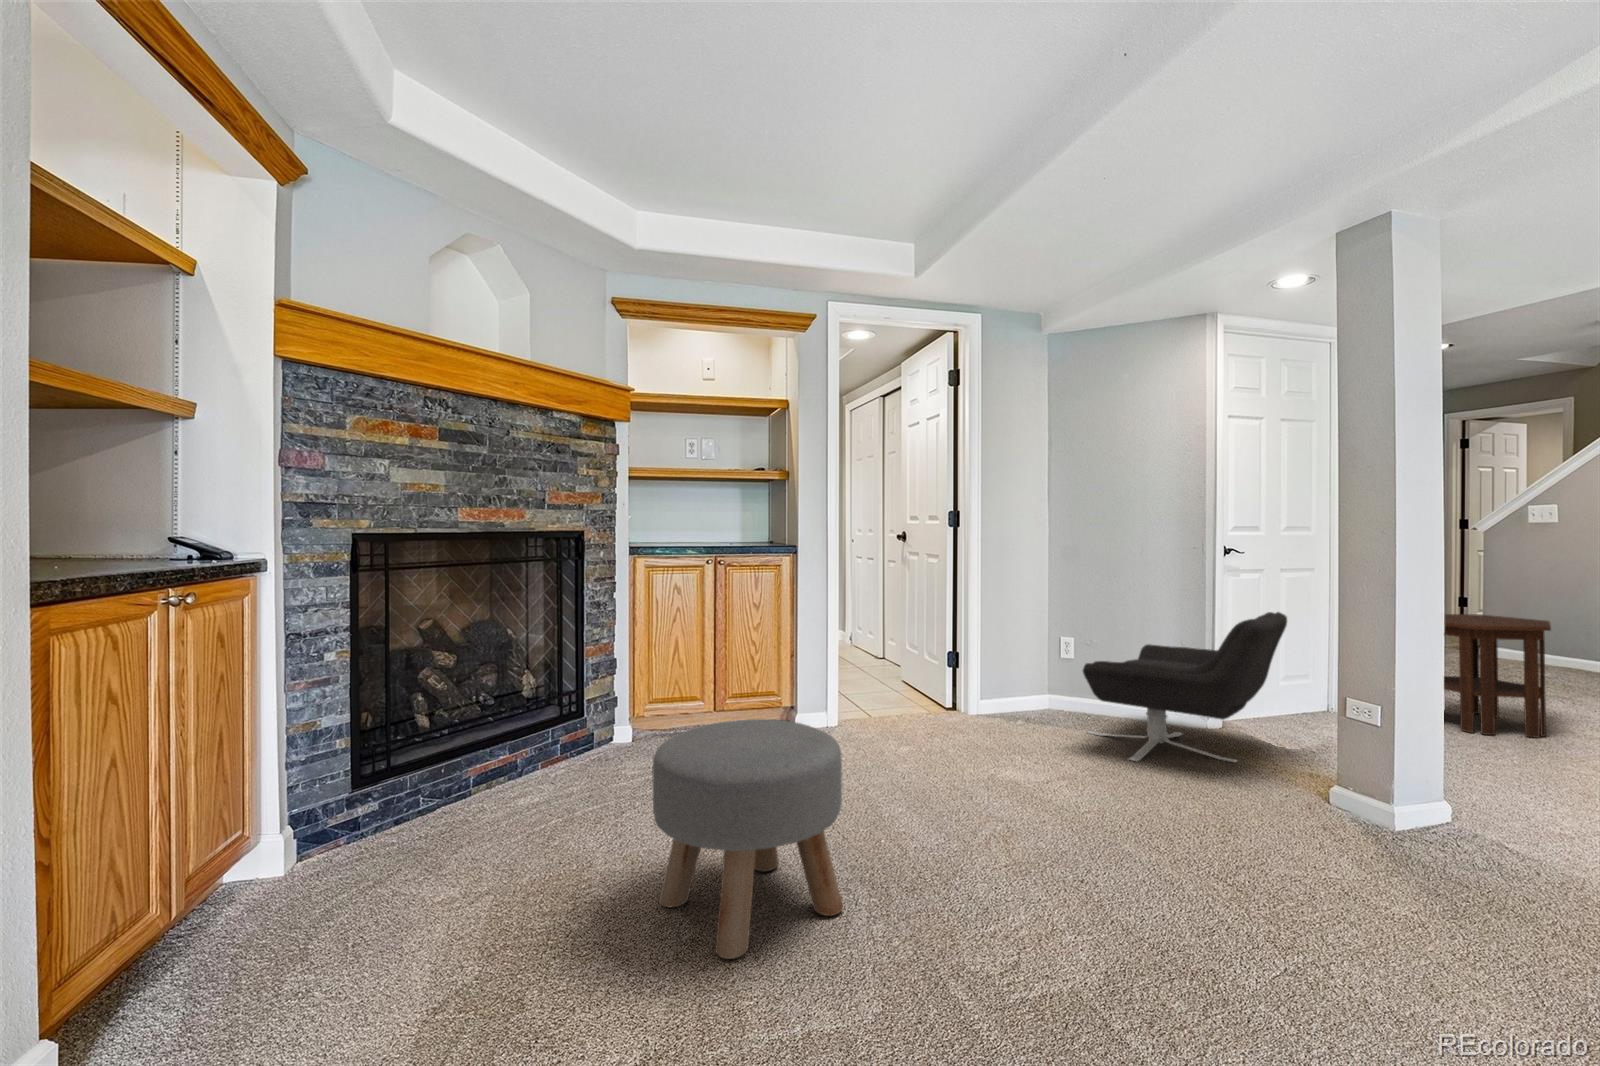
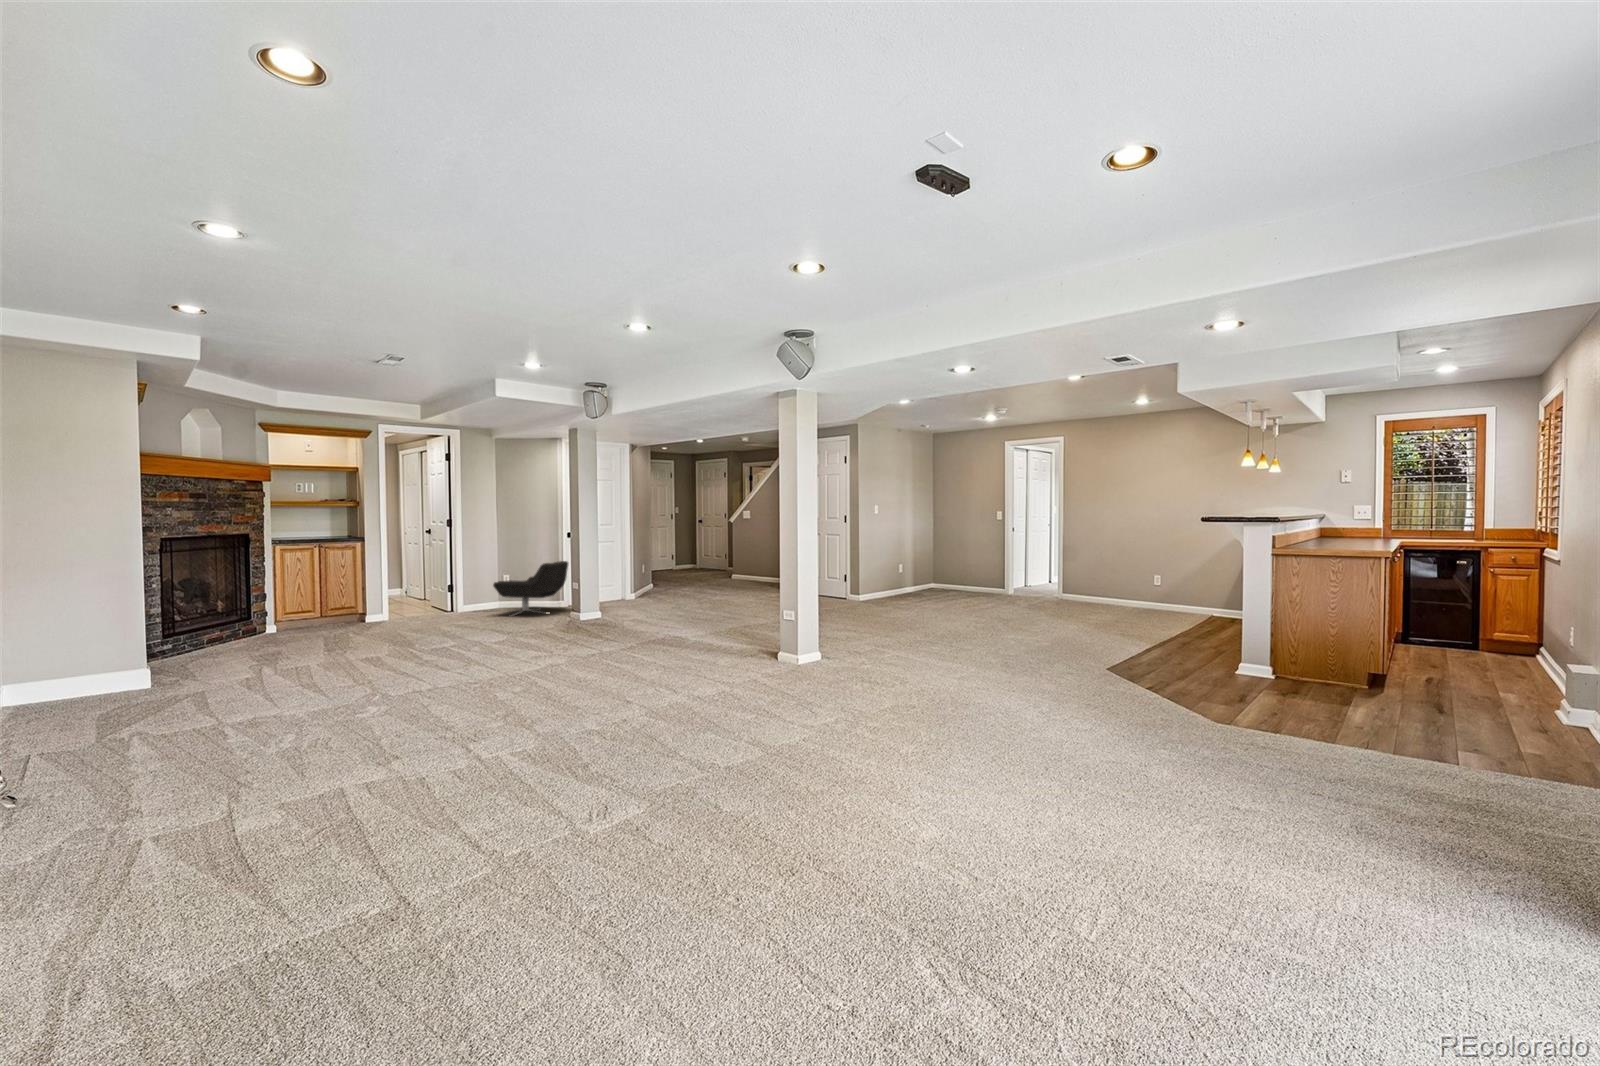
side table: present [1444,614,1551,738] -> none [632,561,673,602]
ottoman: present [652,719,843,959] -> none [320,596,385,652]

